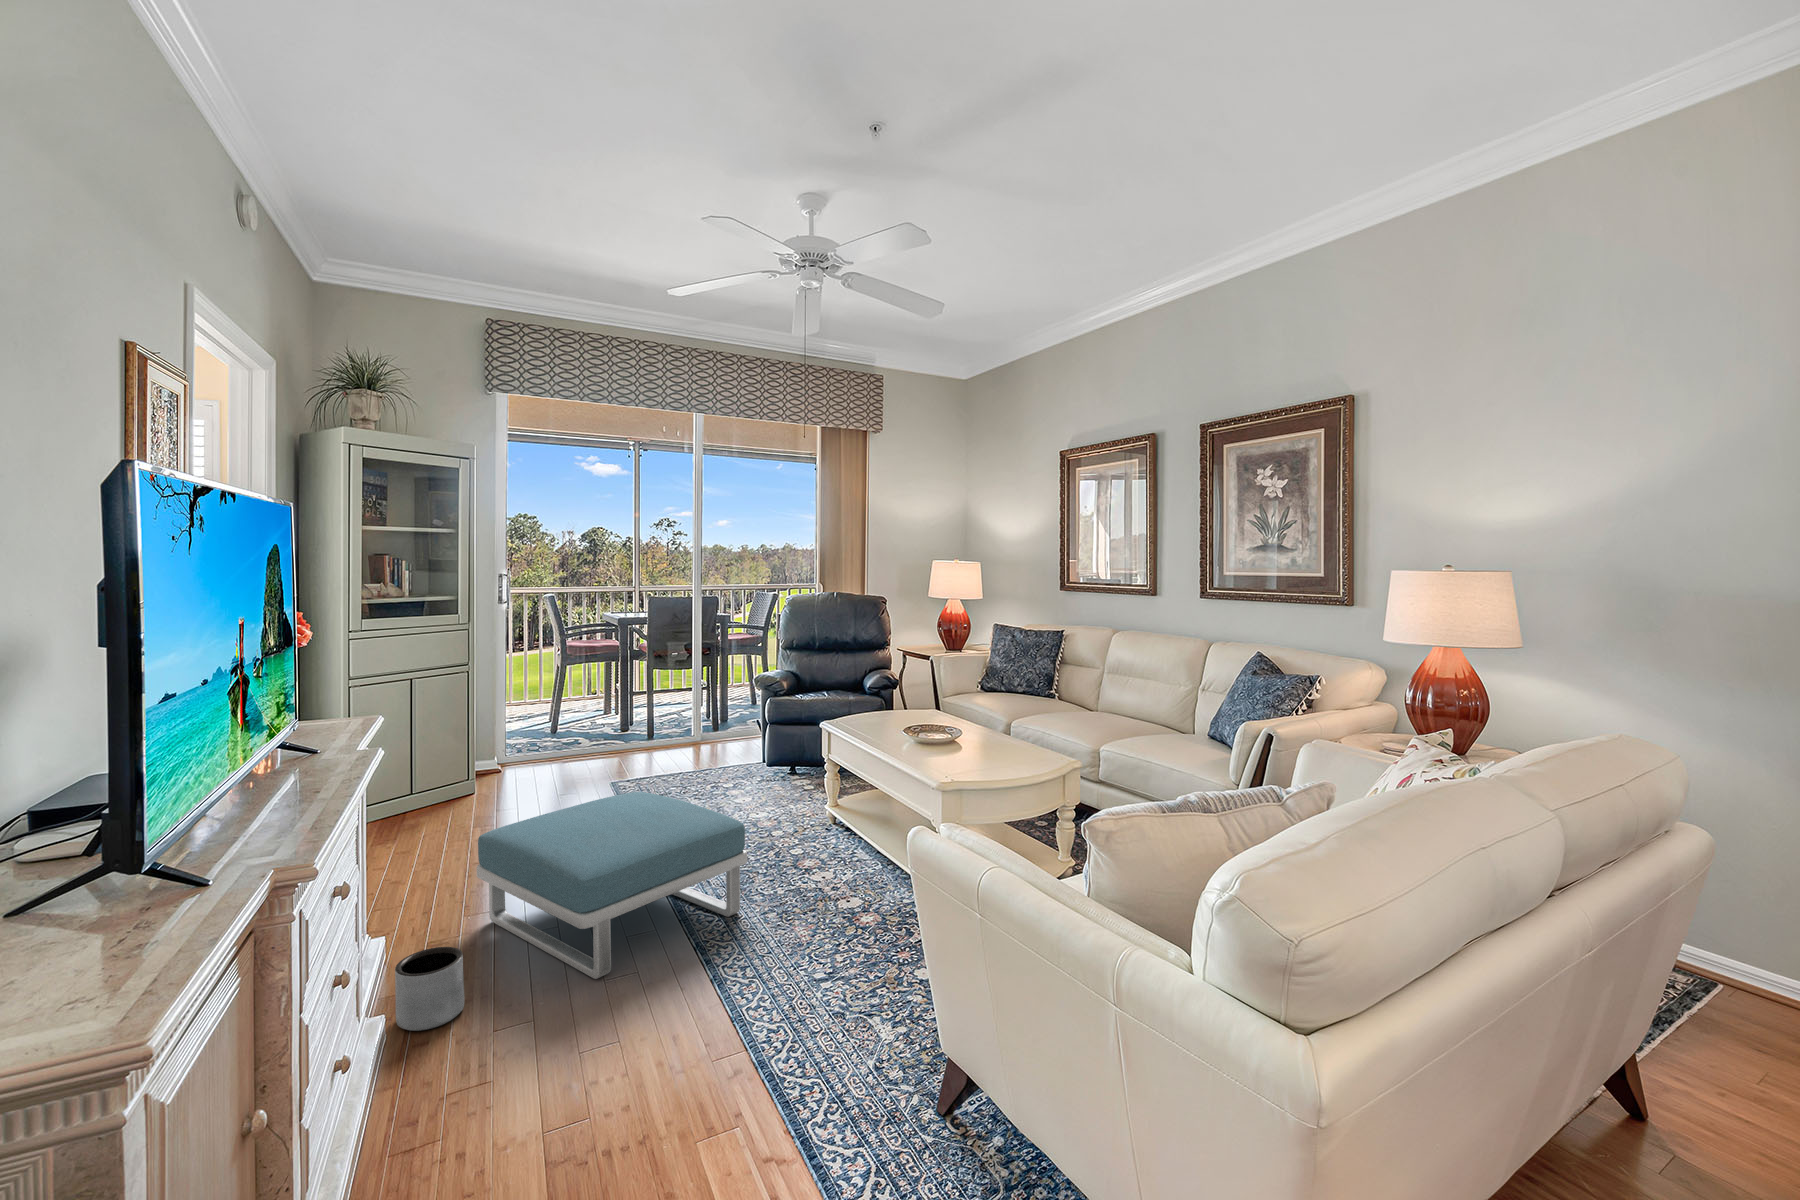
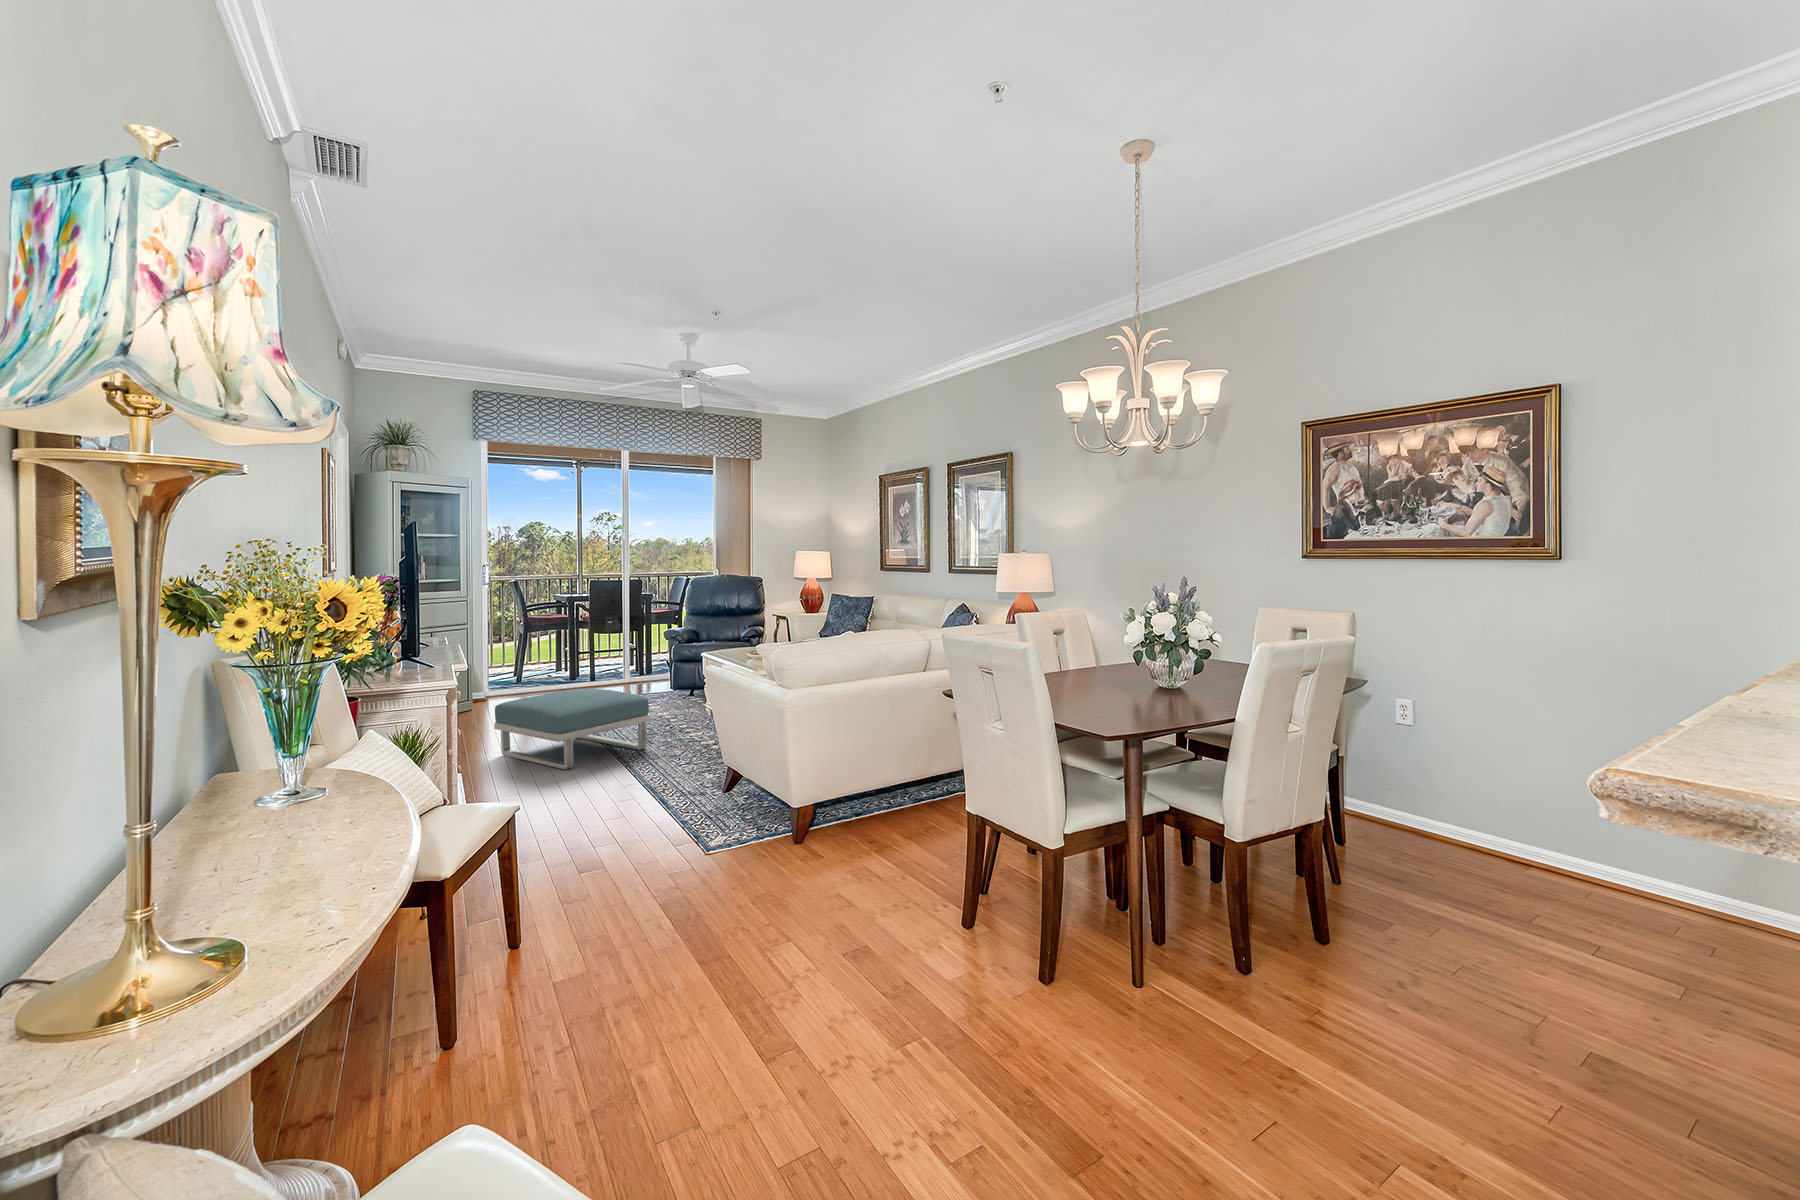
planter: present [395,947,464,1031] -> none [462,750,497,786]

